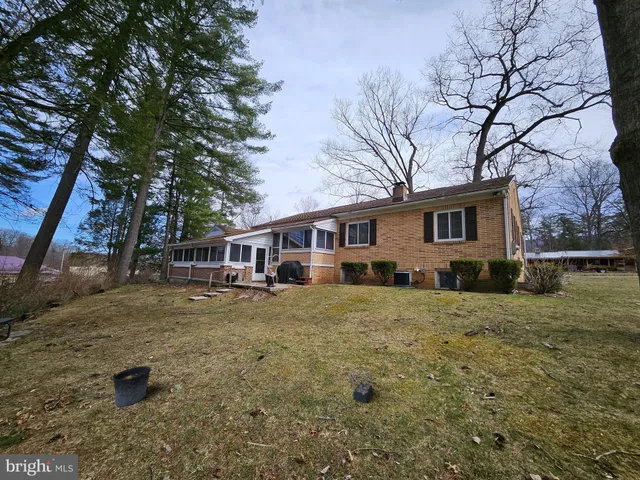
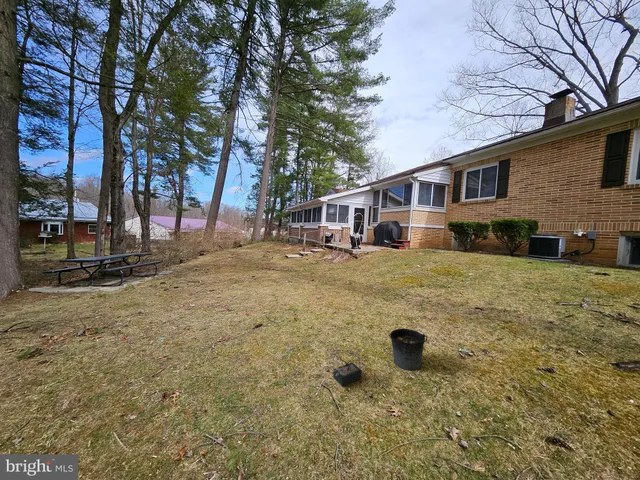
bucket: present [110,366,152,406] -> present [389,329,427,370]

